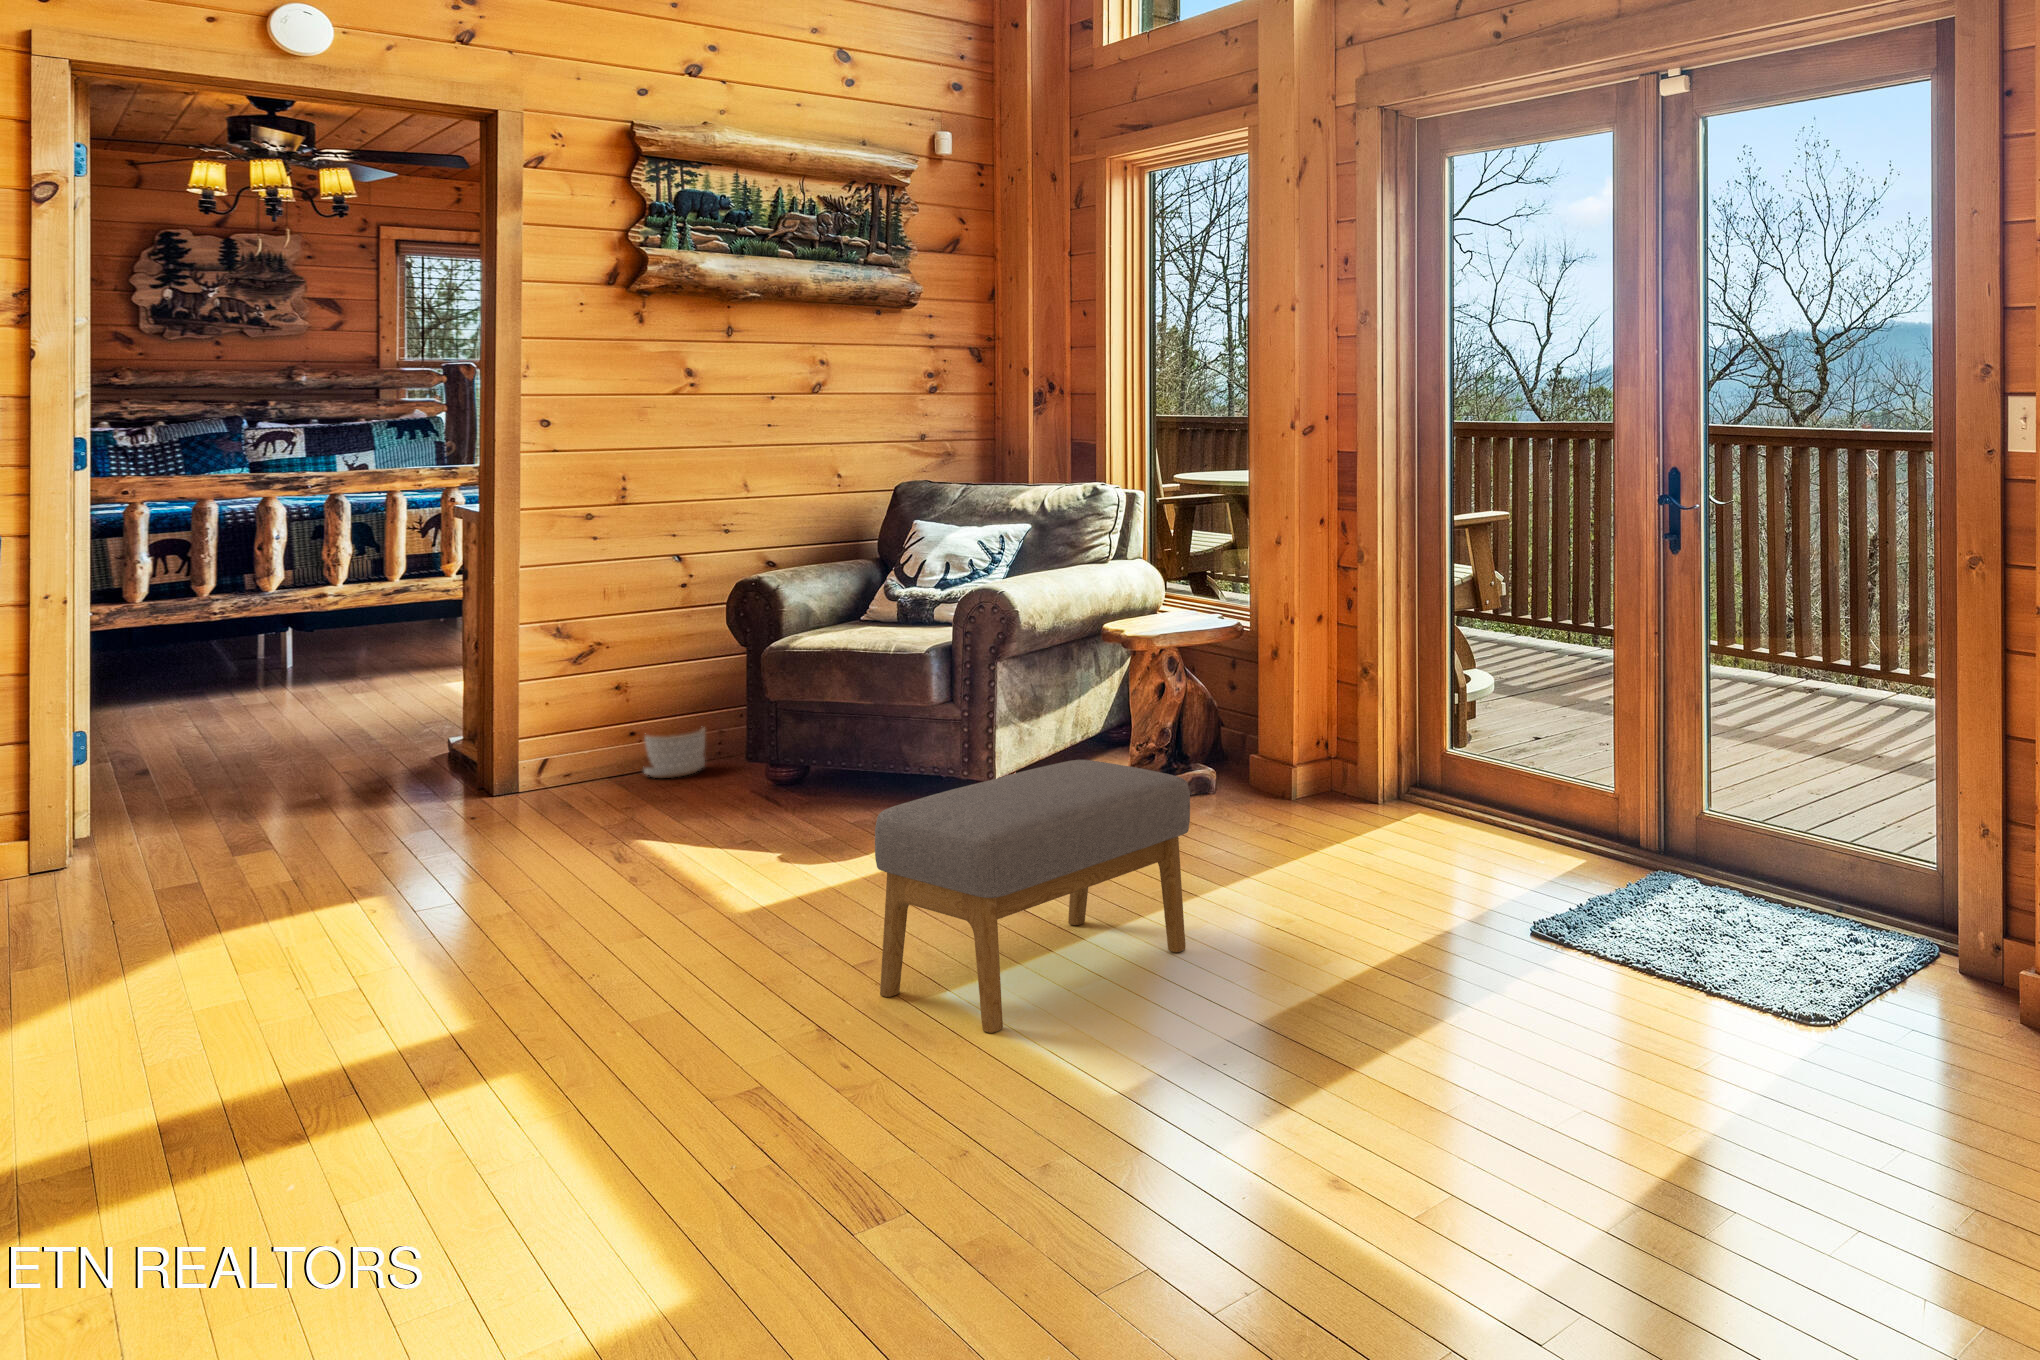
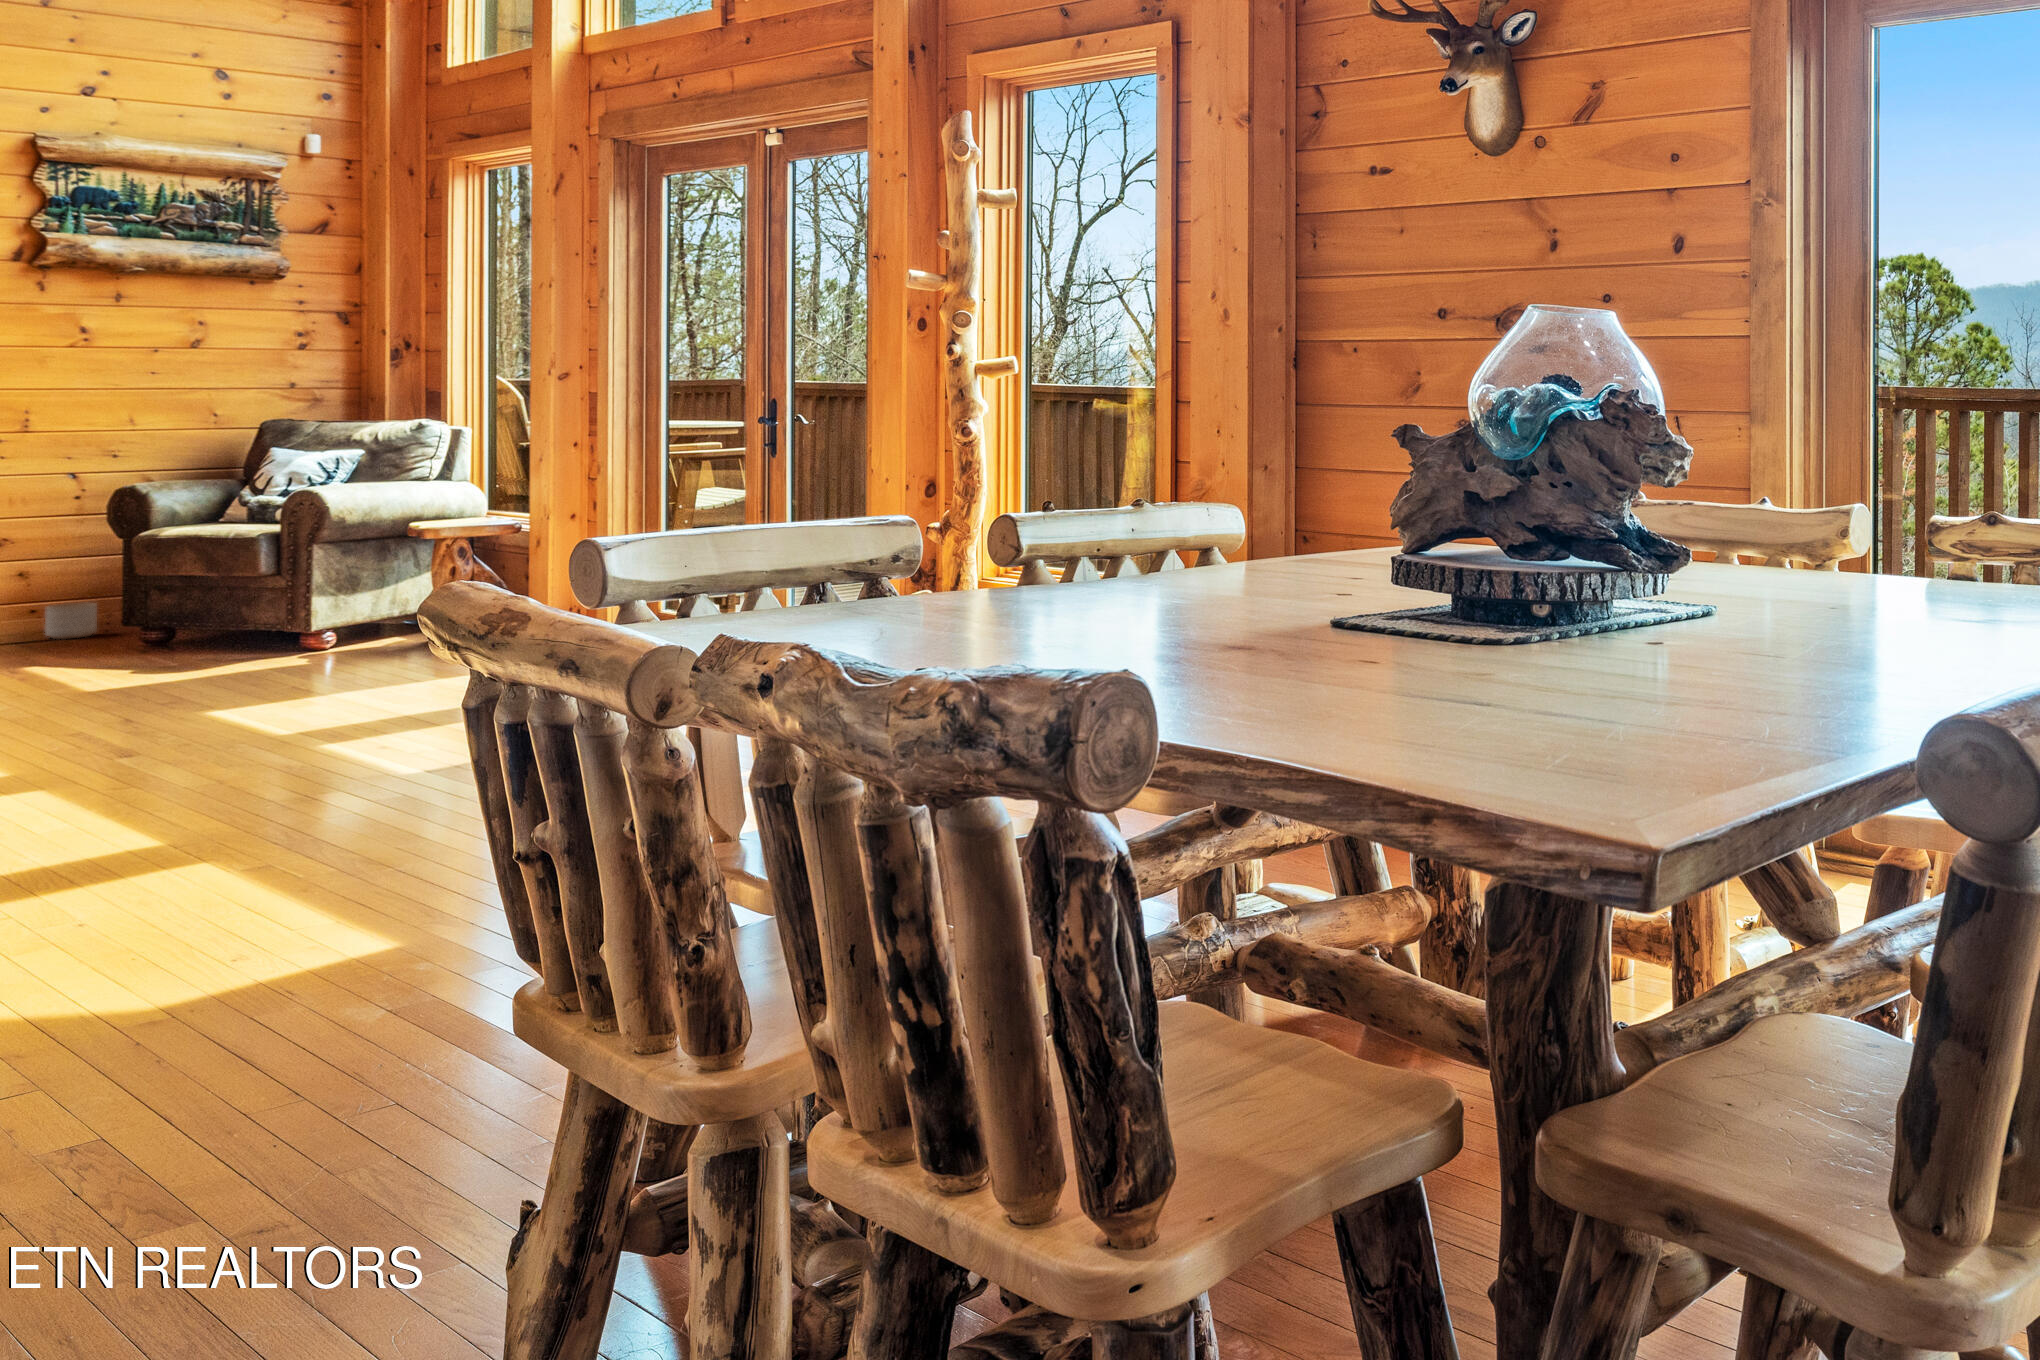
footstool: present [875,760,1190,1033] -> none [188,588,402,719]

